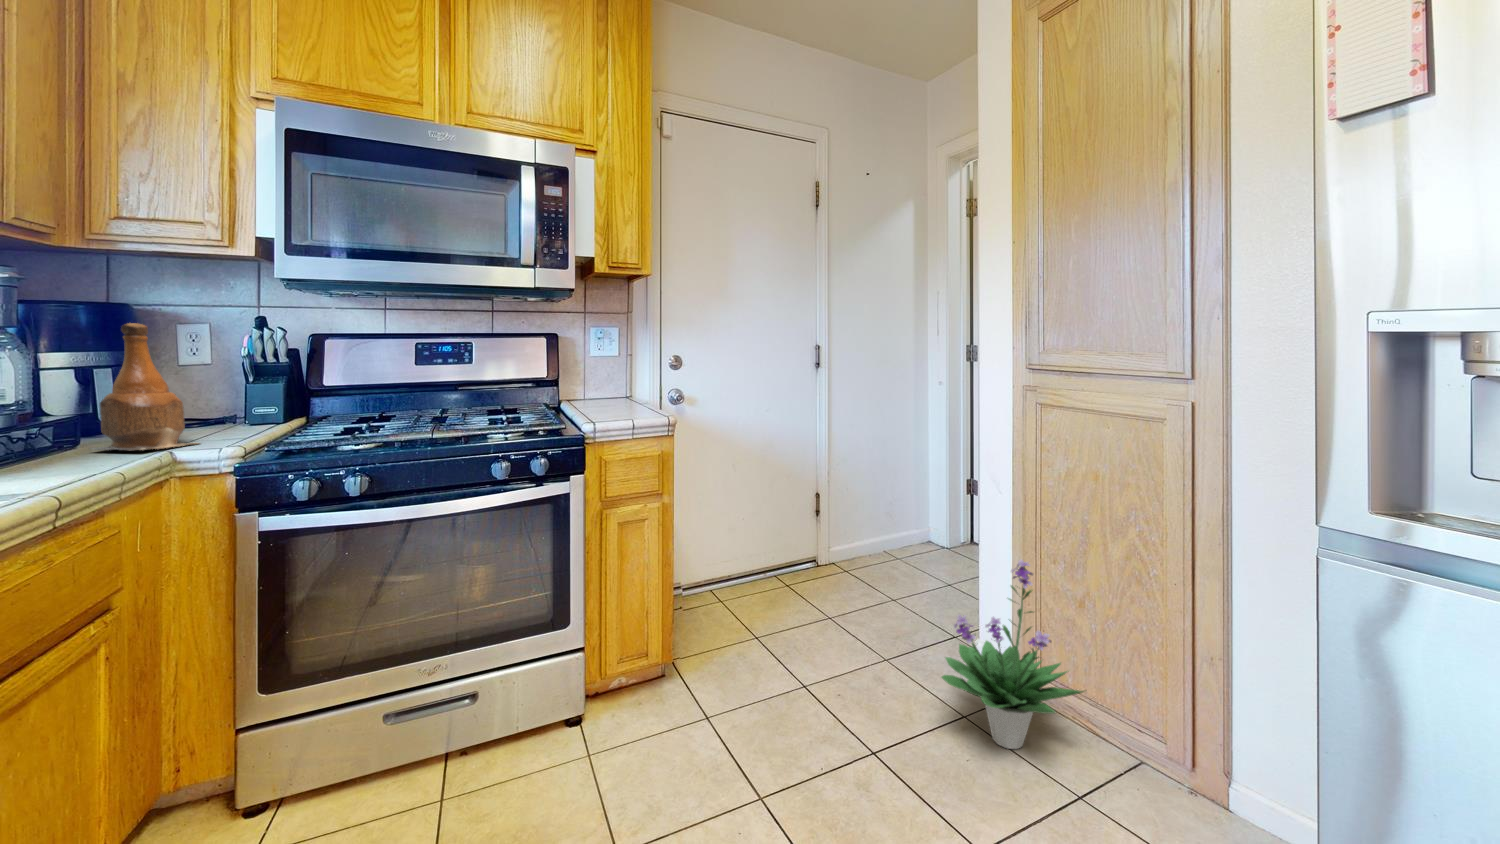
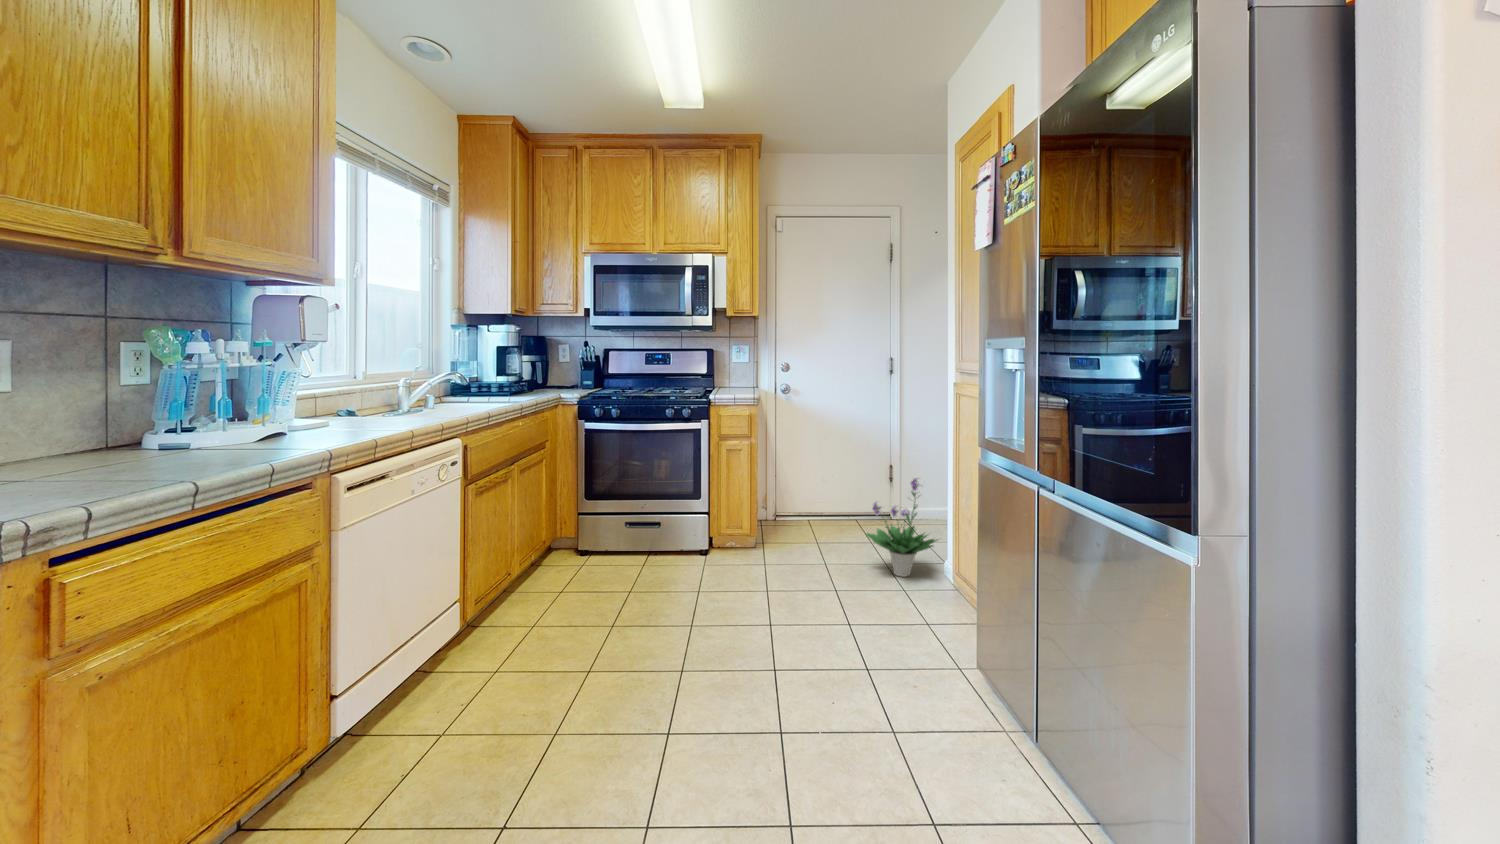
bottle: present [94,323,193,450] -> none [535,348,567,394]

